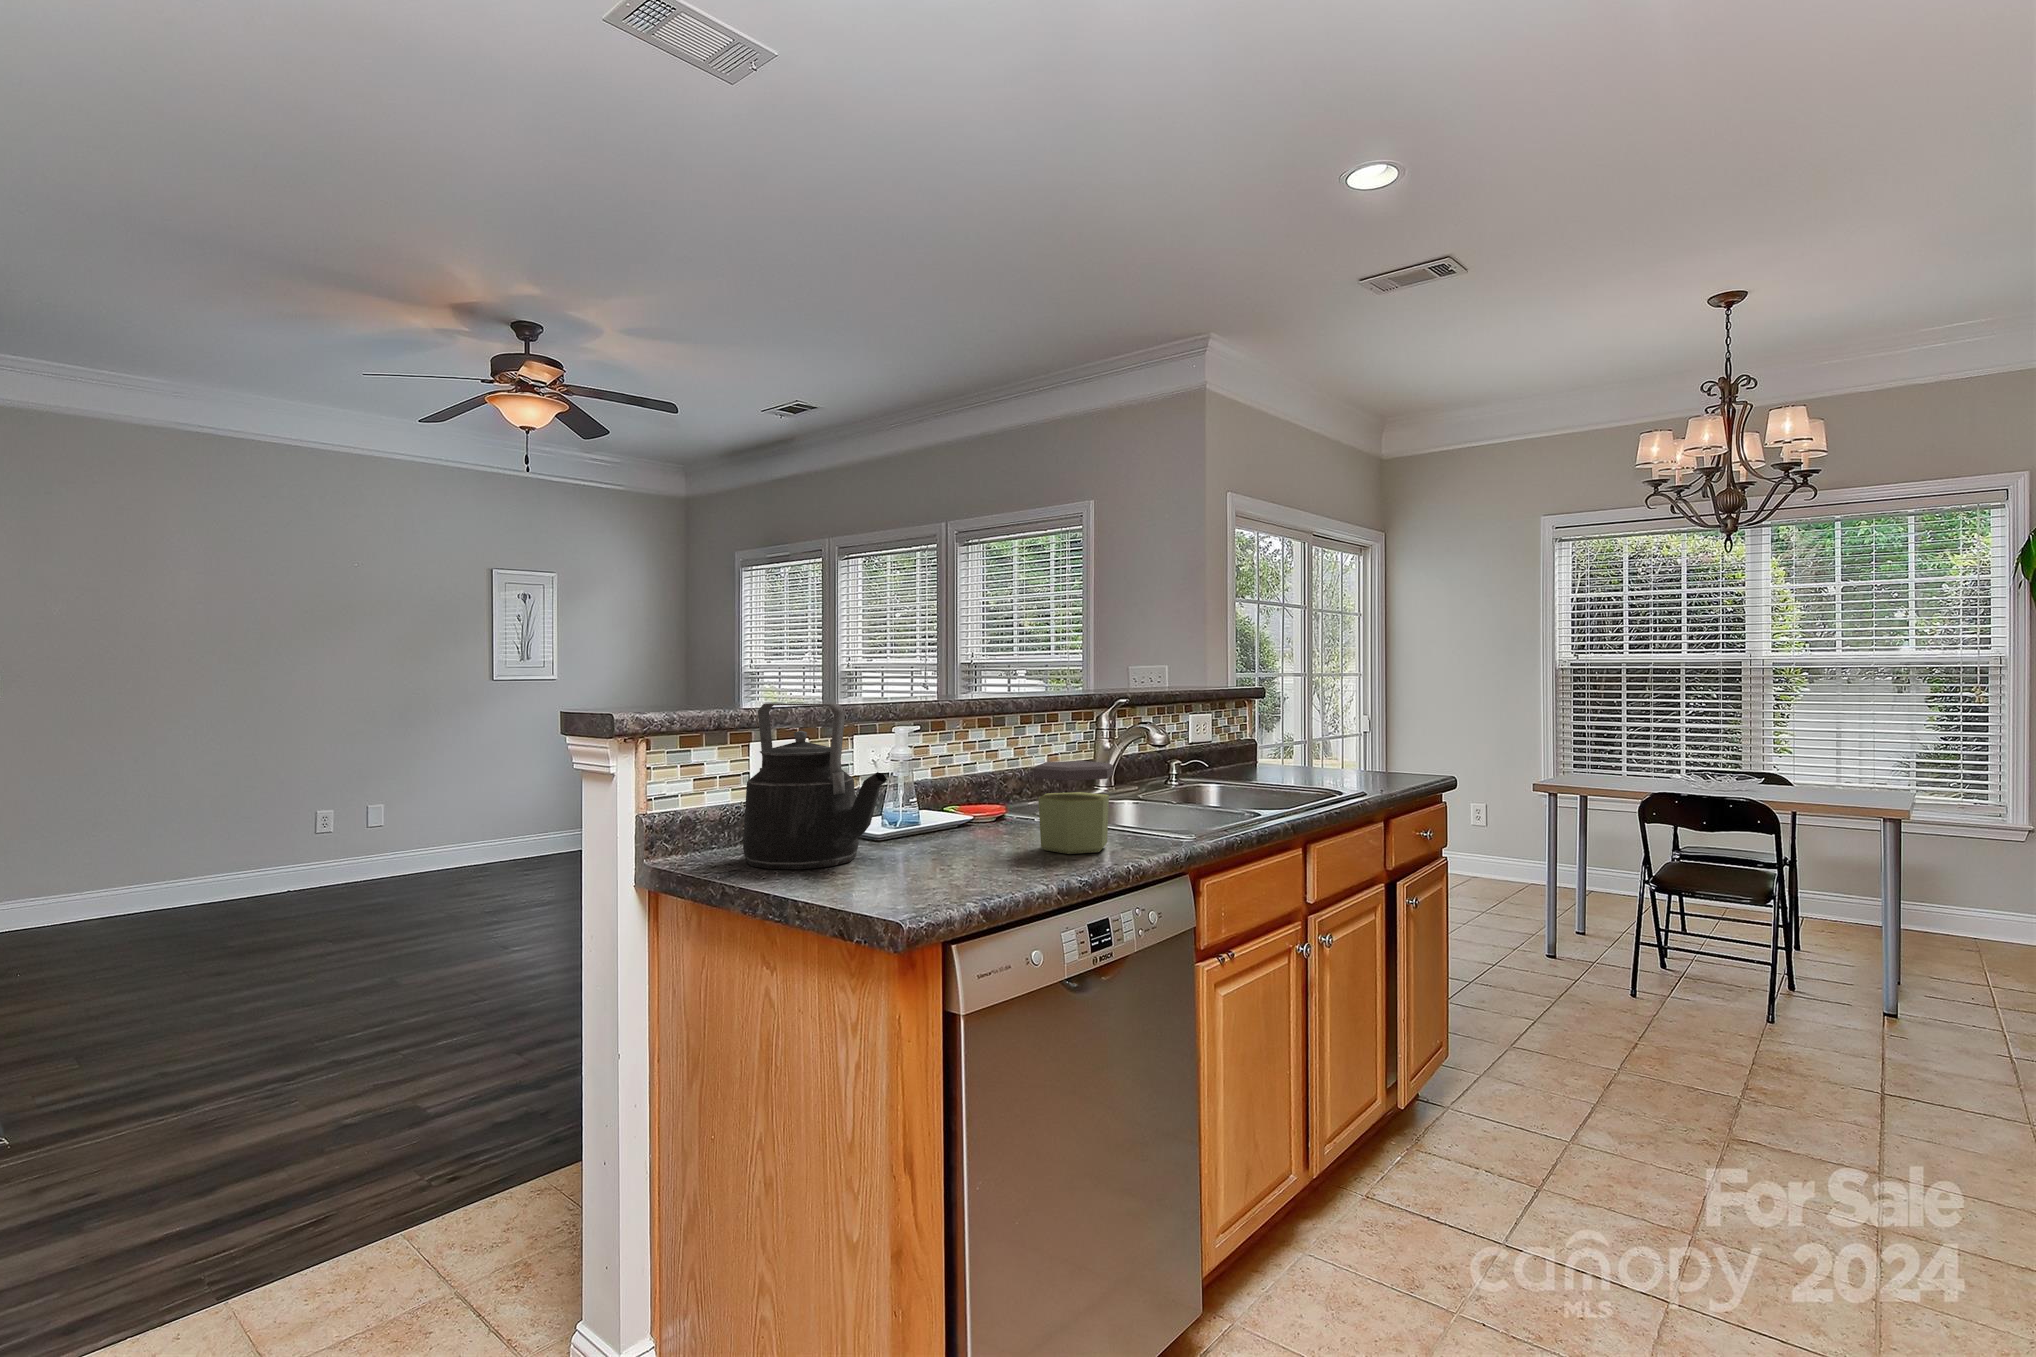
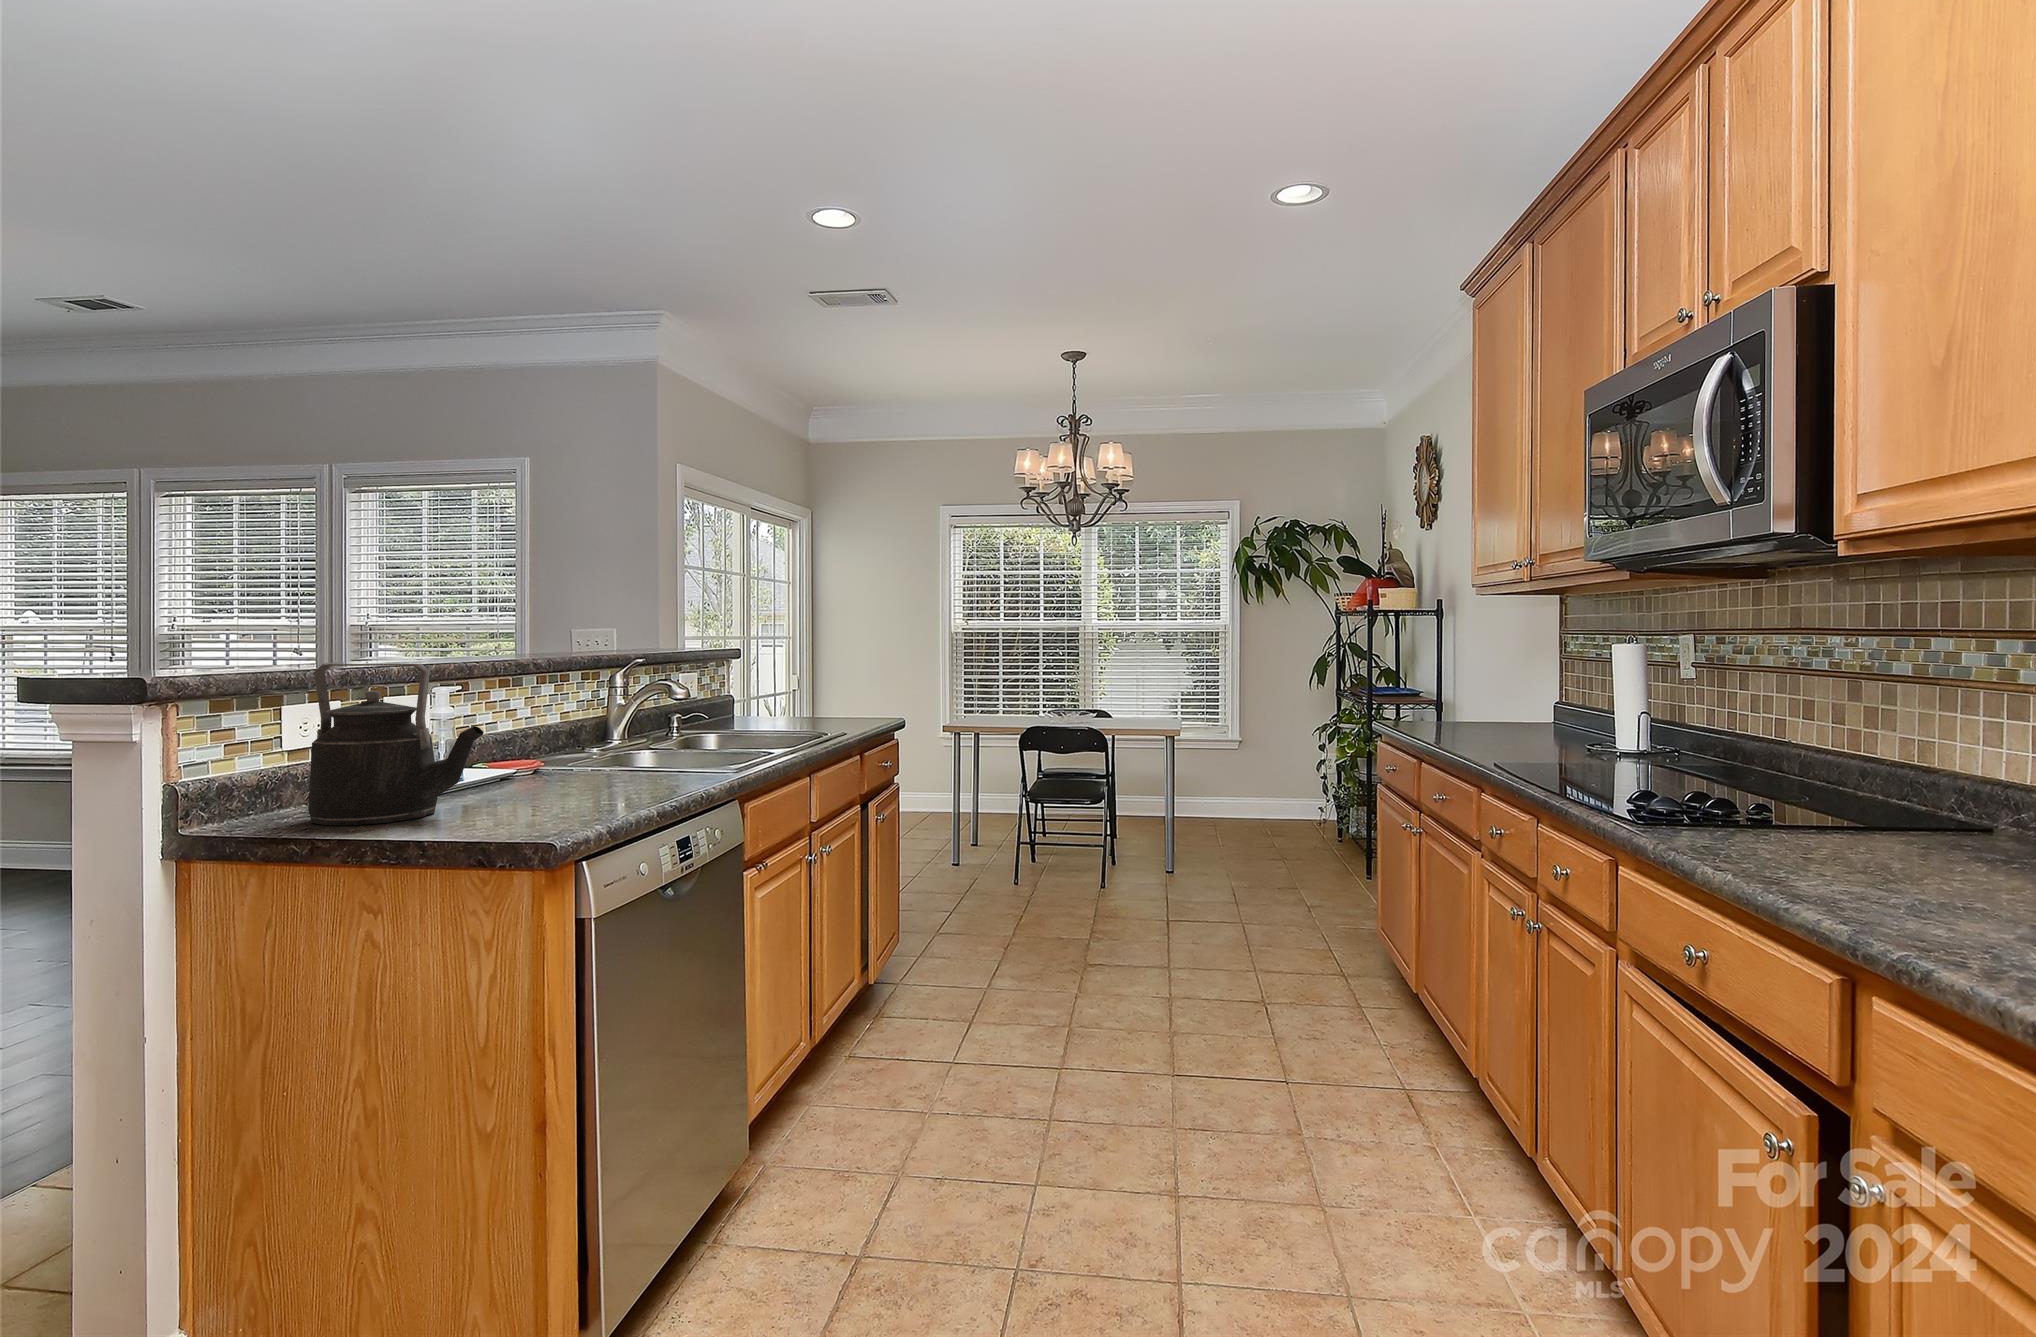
jar: present [1033,761,1113,854] -> none [607,712,676,790]

